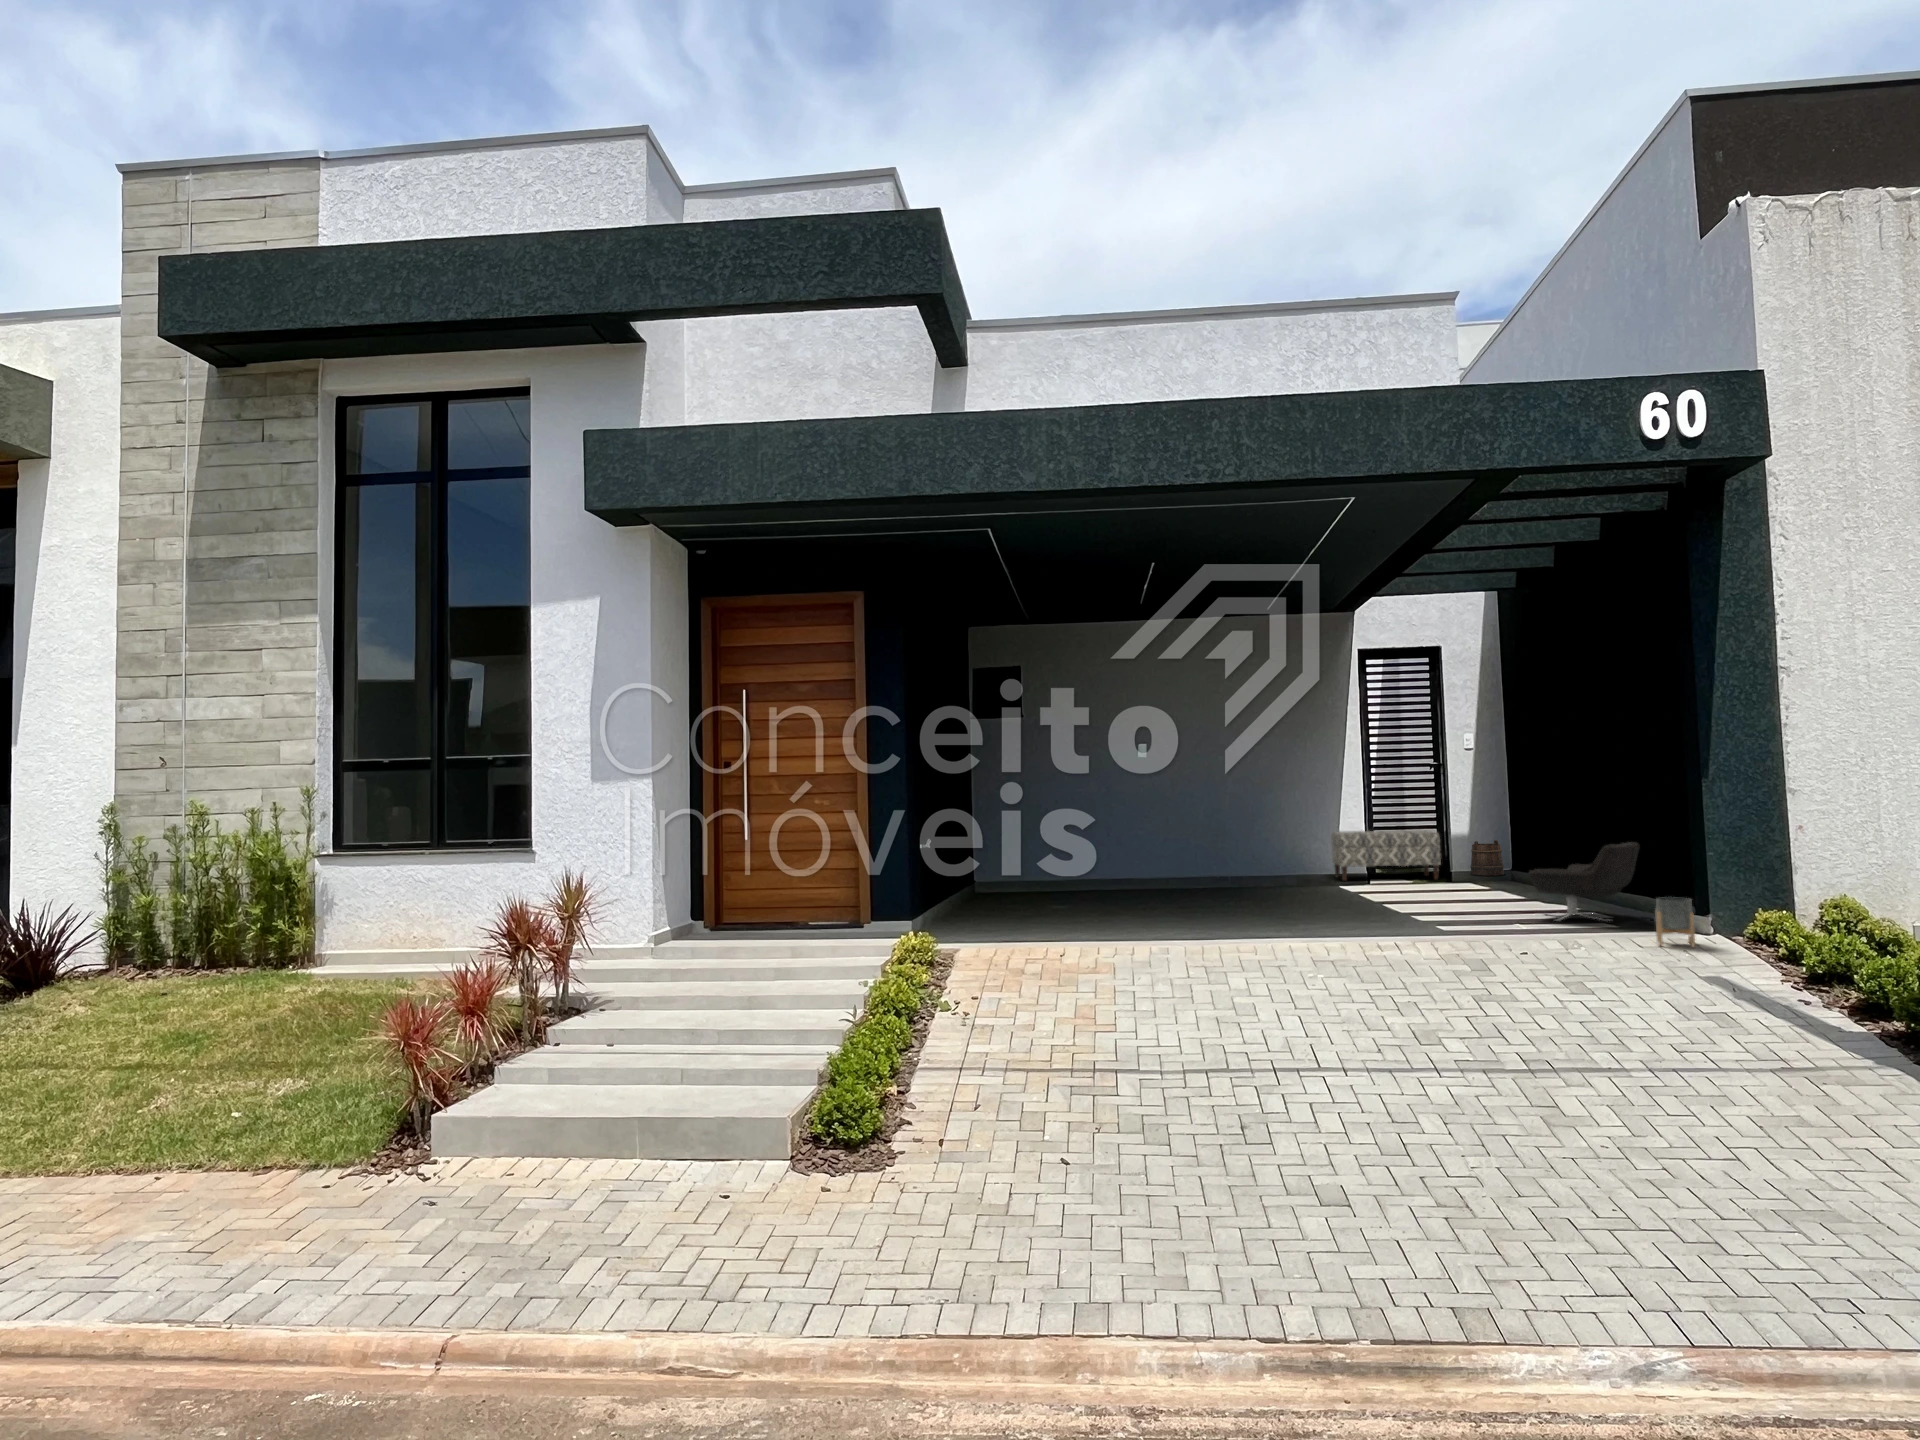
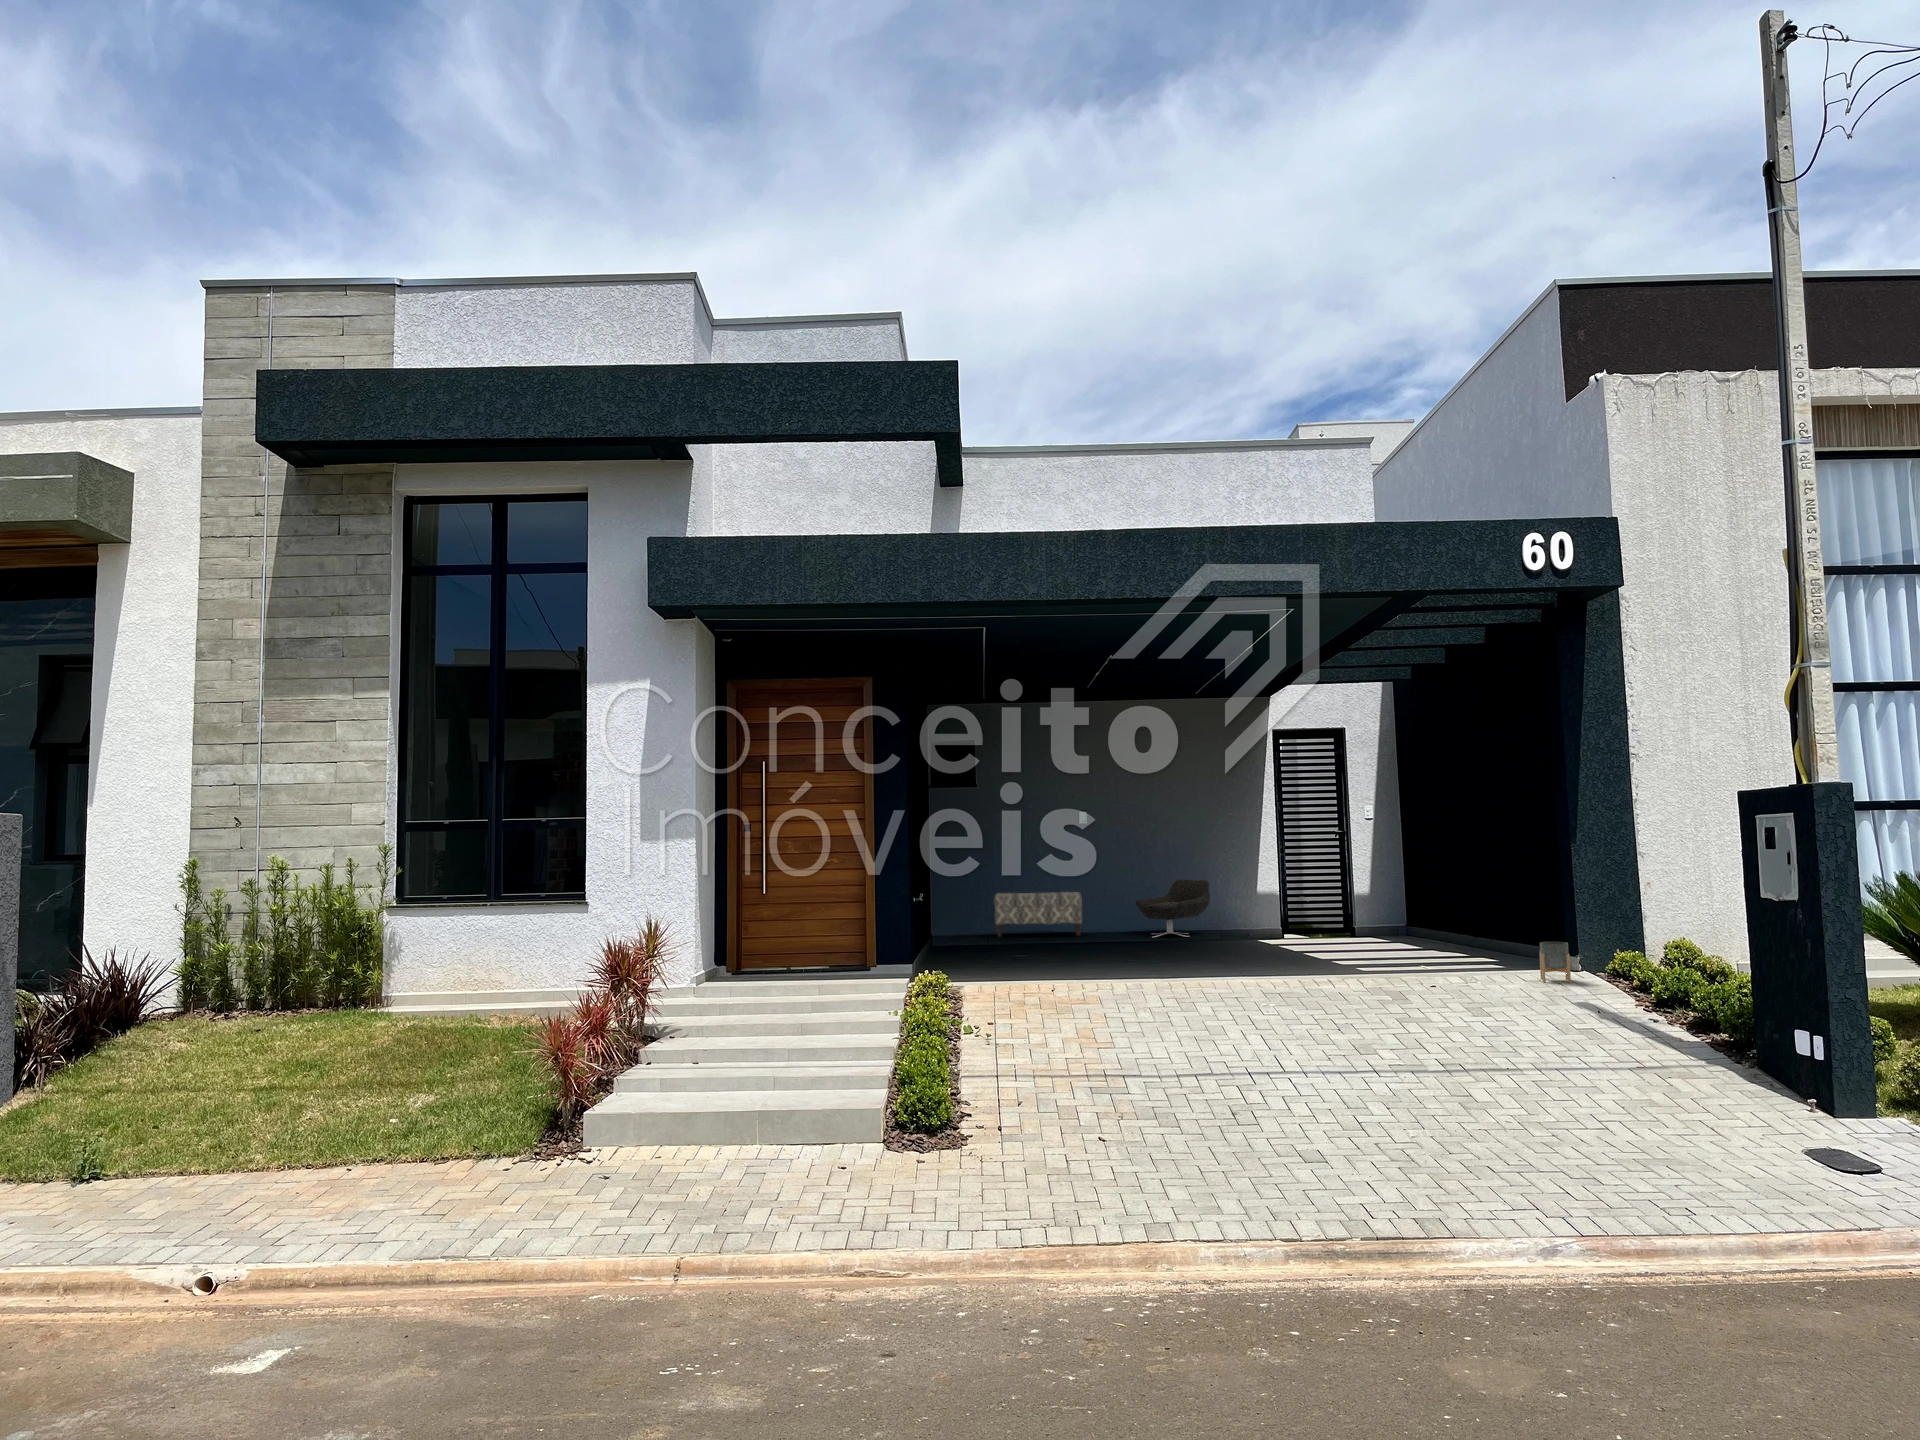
bench: present [1331,830,1441,881] -> present [994,892,1082,937]
bucket: present [1471,840,1504,876] -> none [1381,896,1410,928]
lounge chair: present [1528,842,1639,921] -> present [1136,879,1210,937]

